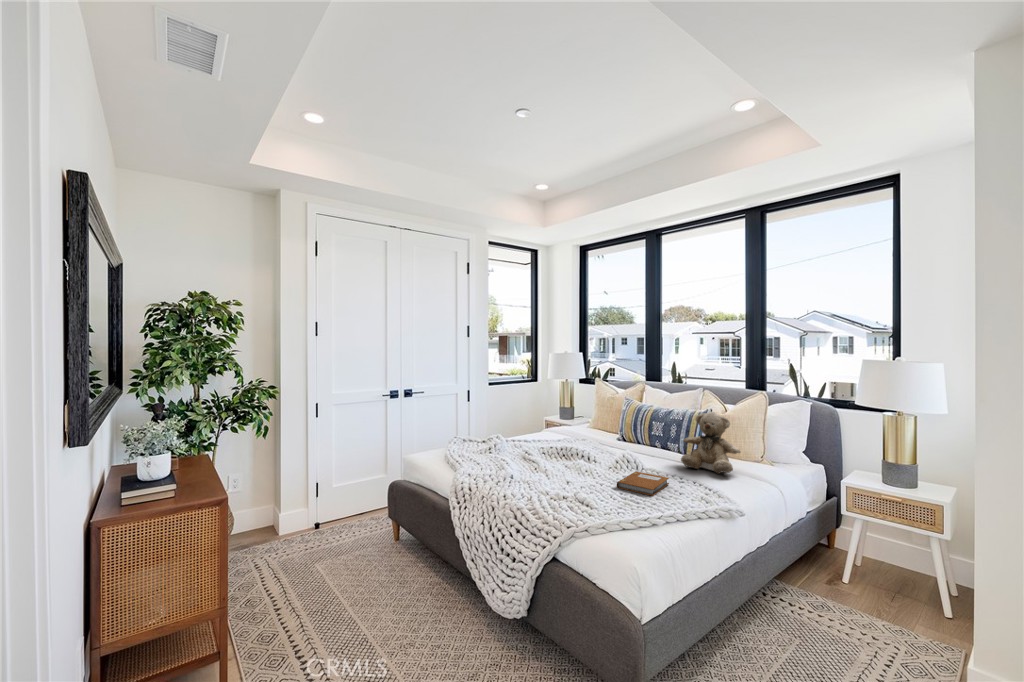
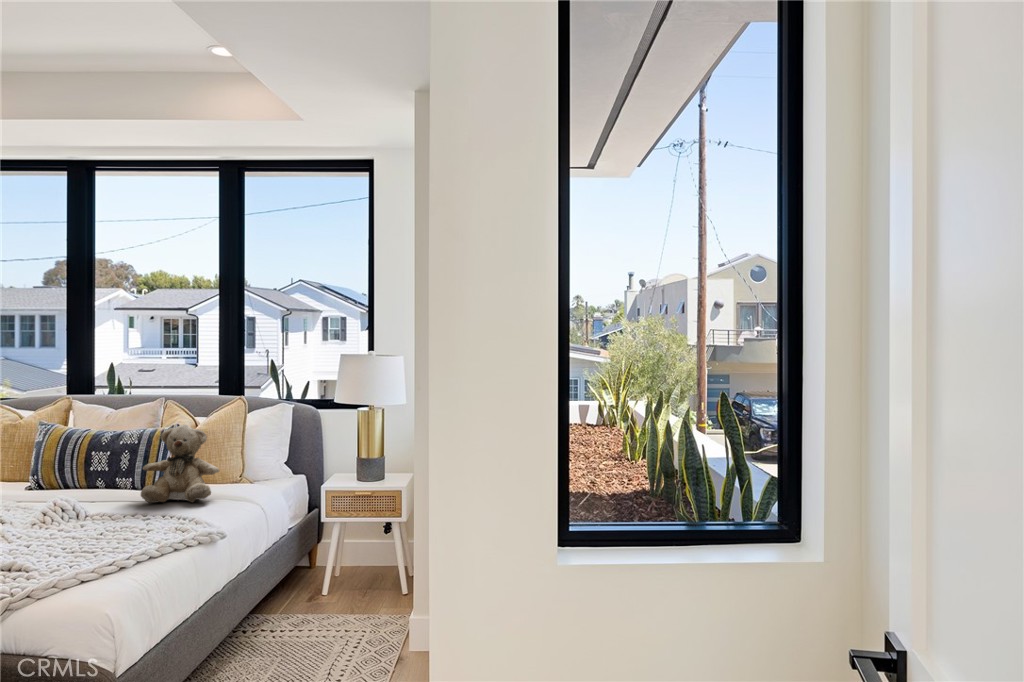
notebook: present [617,471,669,496] -> none [49,516,129,544]

